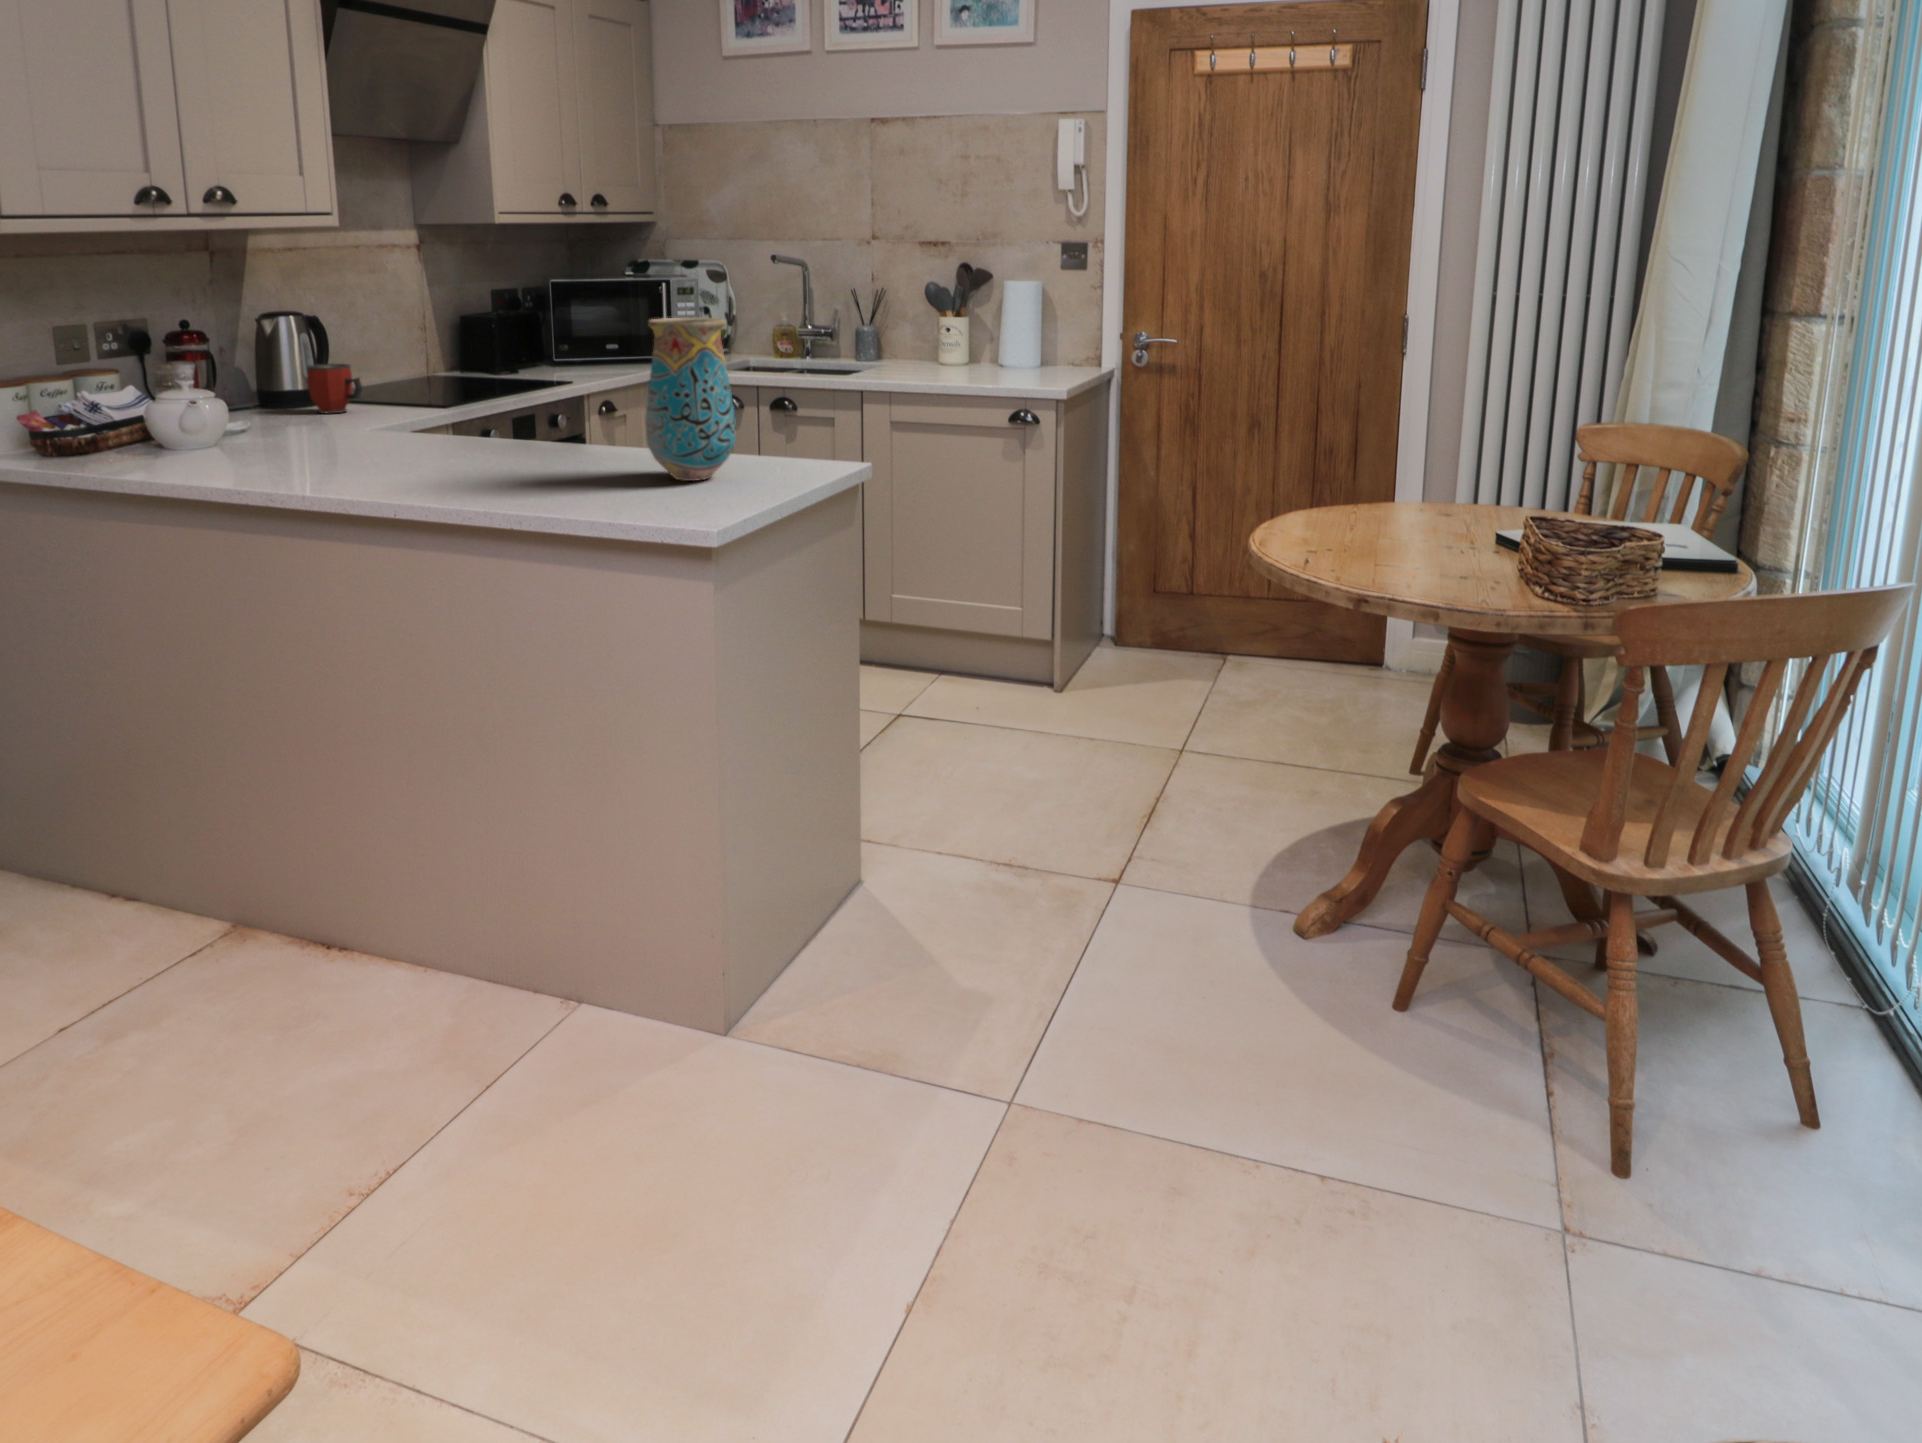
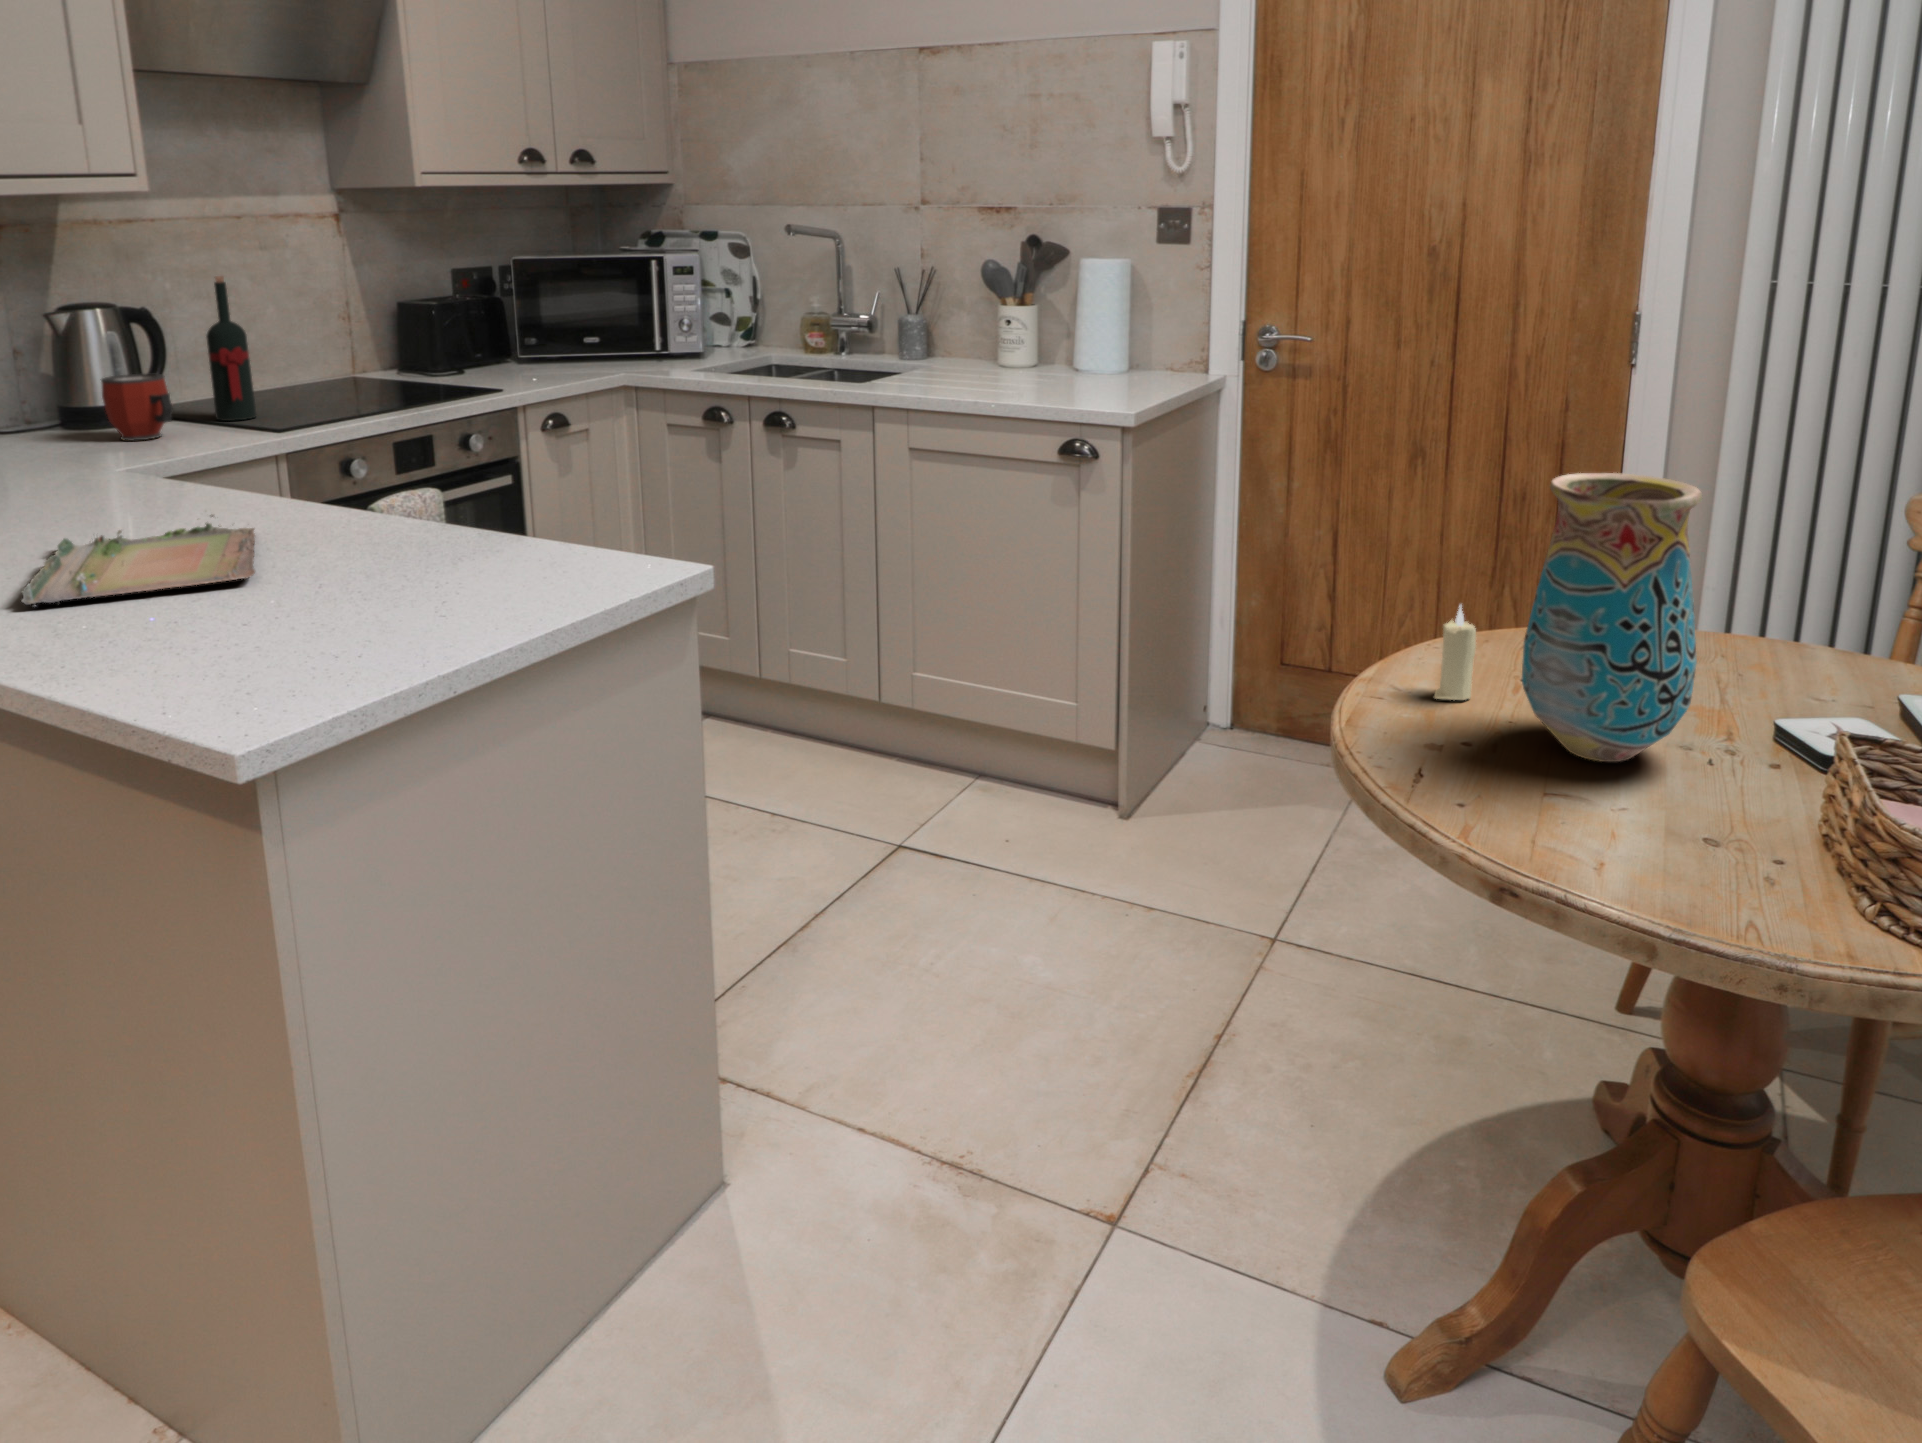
wine bottle: none [364,290,398,402] -> present [206,276,257,421]
vase: present [645,318,736,481] -> present [1522,473,1702,762]
tray: none [415,439,580,487] -> present [22,514,255,607]
candle: none [1306,473,1330,532] -> present [1434,605,1476,700]

